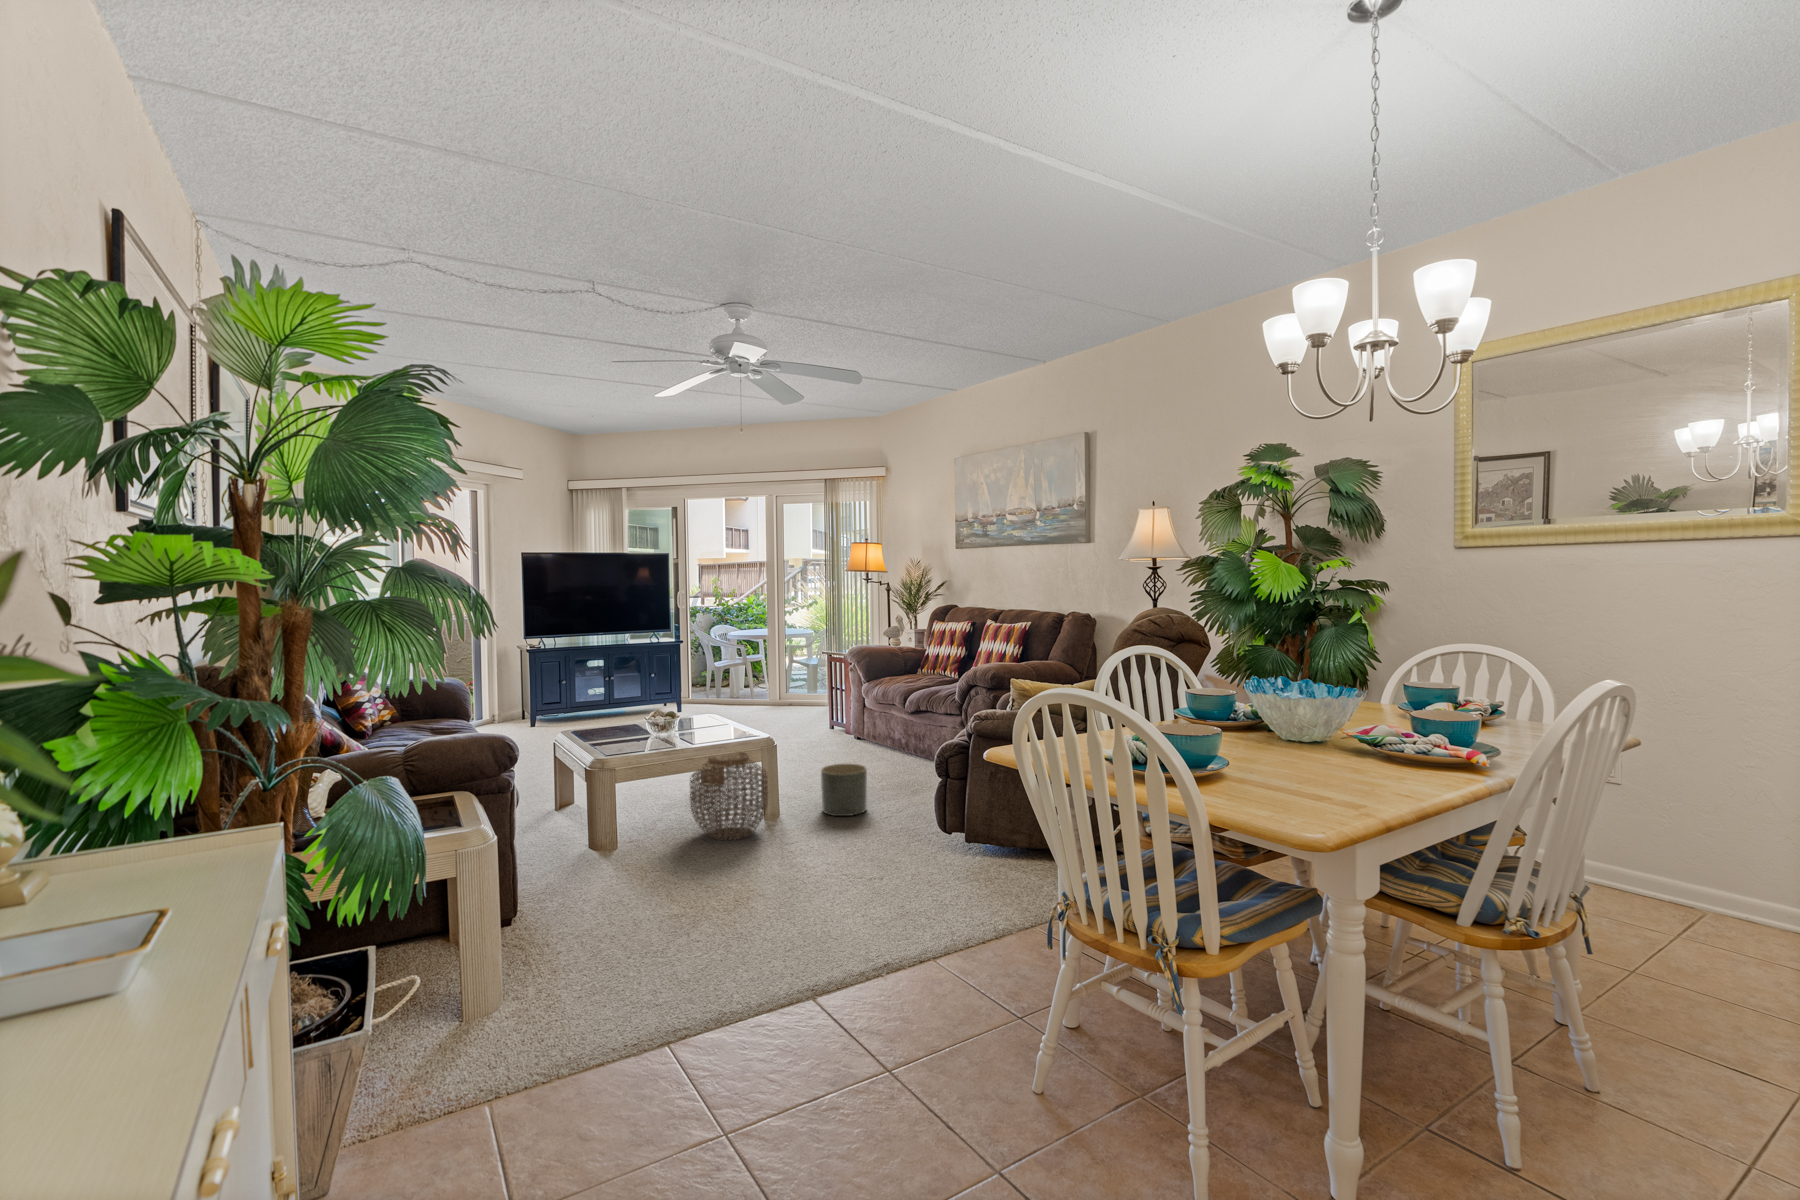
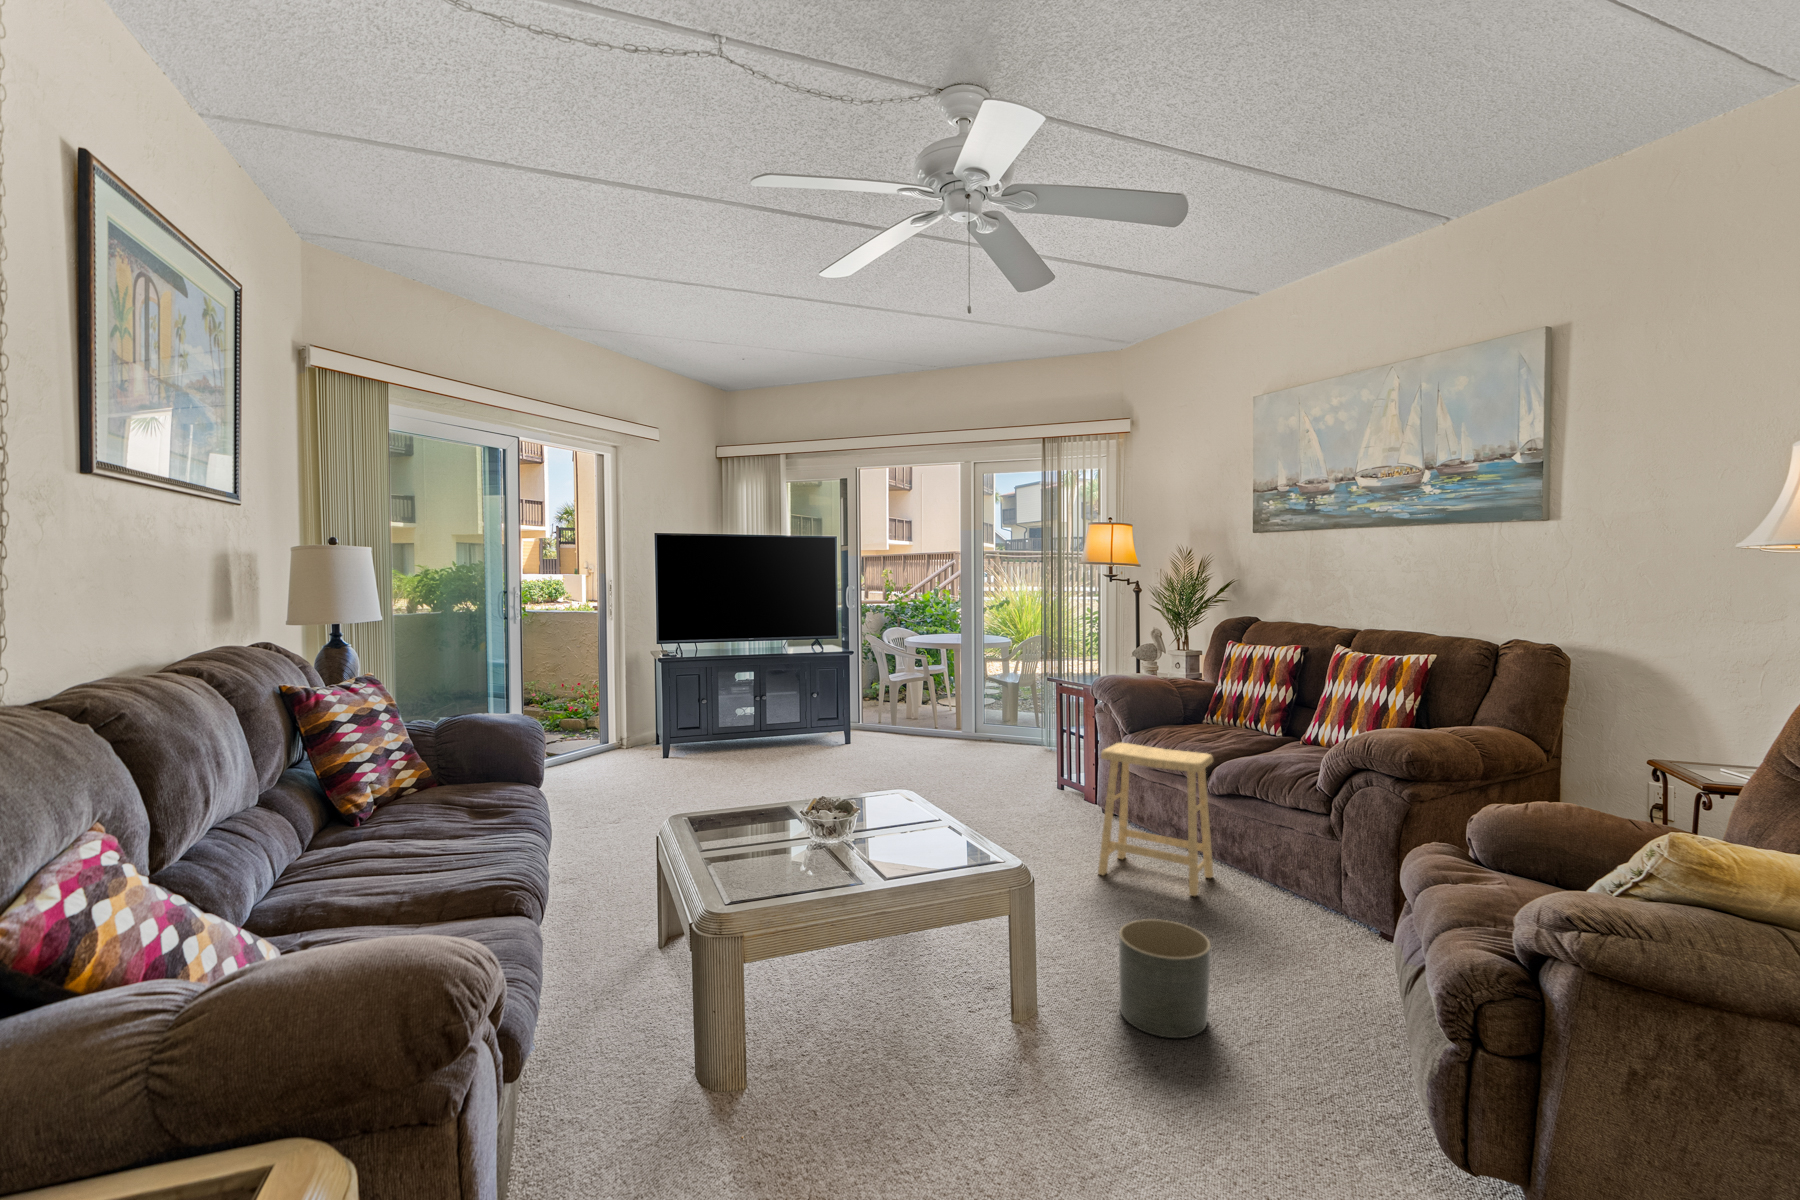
footstool: none [836,684,906,769] -> present [1098,743,1214,896]
woven basket: present [690,752,768,840] -> none [885,908,1037,1102]

